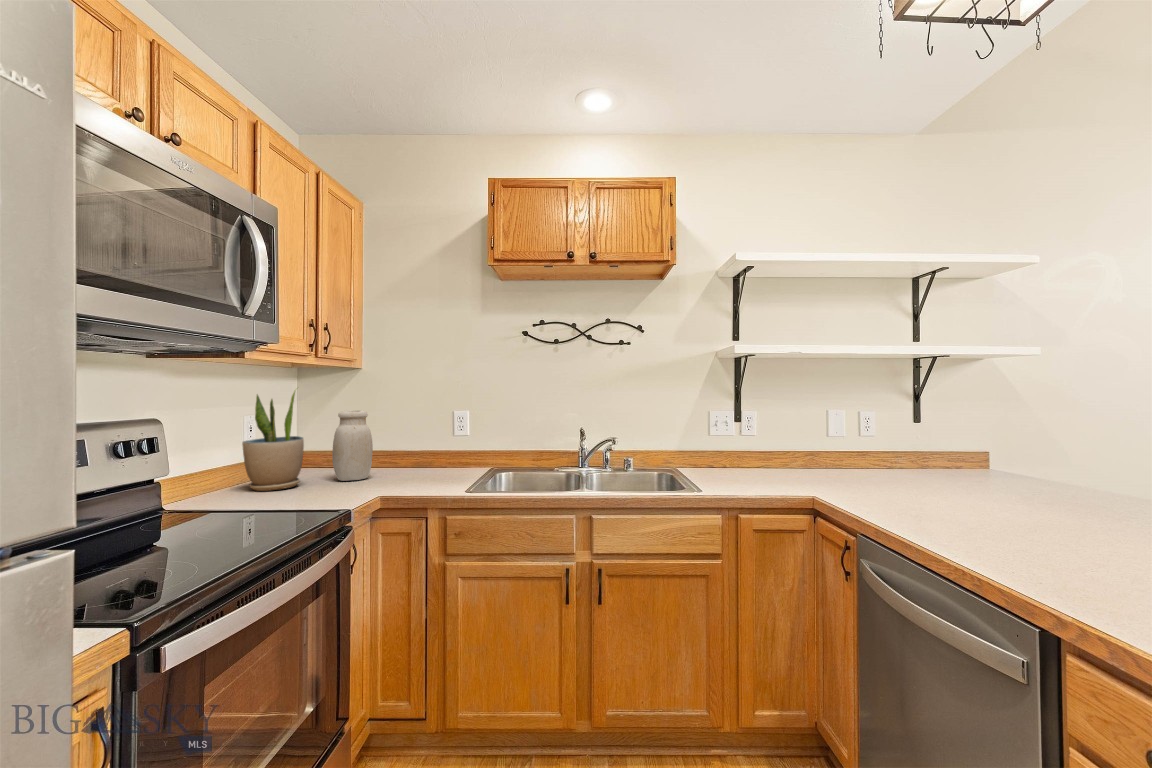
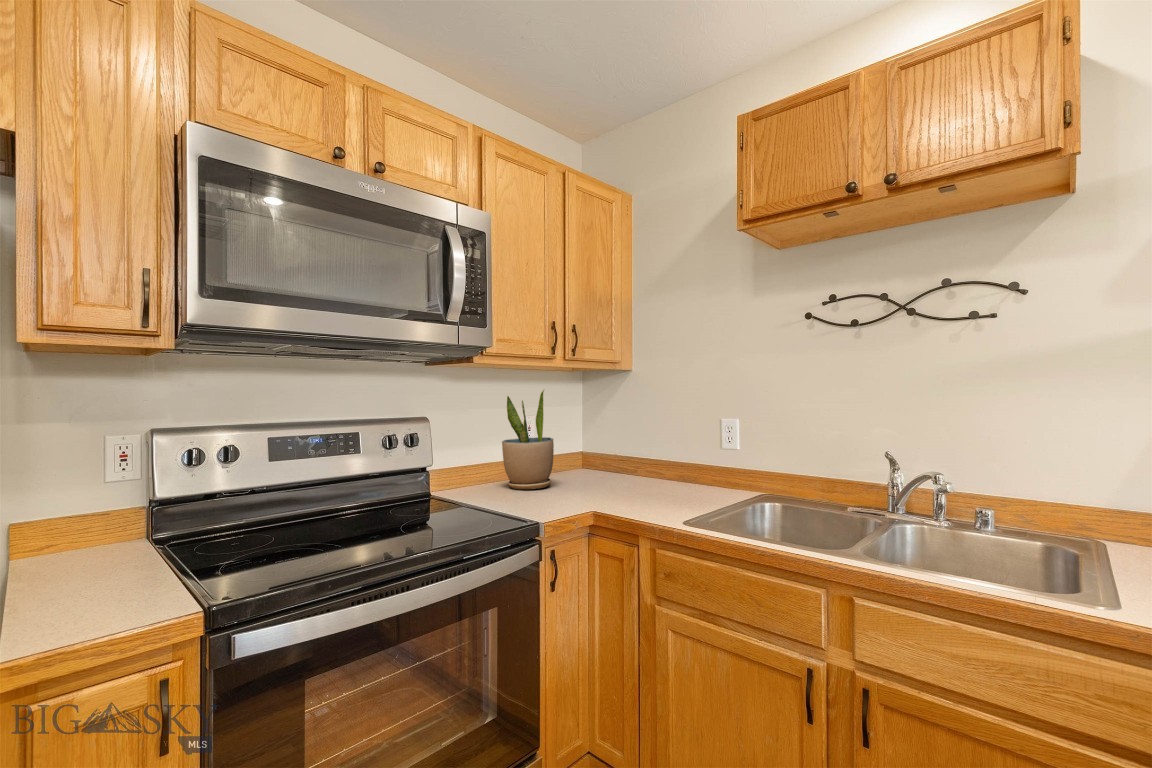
jar: present [332,410,373,481] -> none [583,414,622,489]

